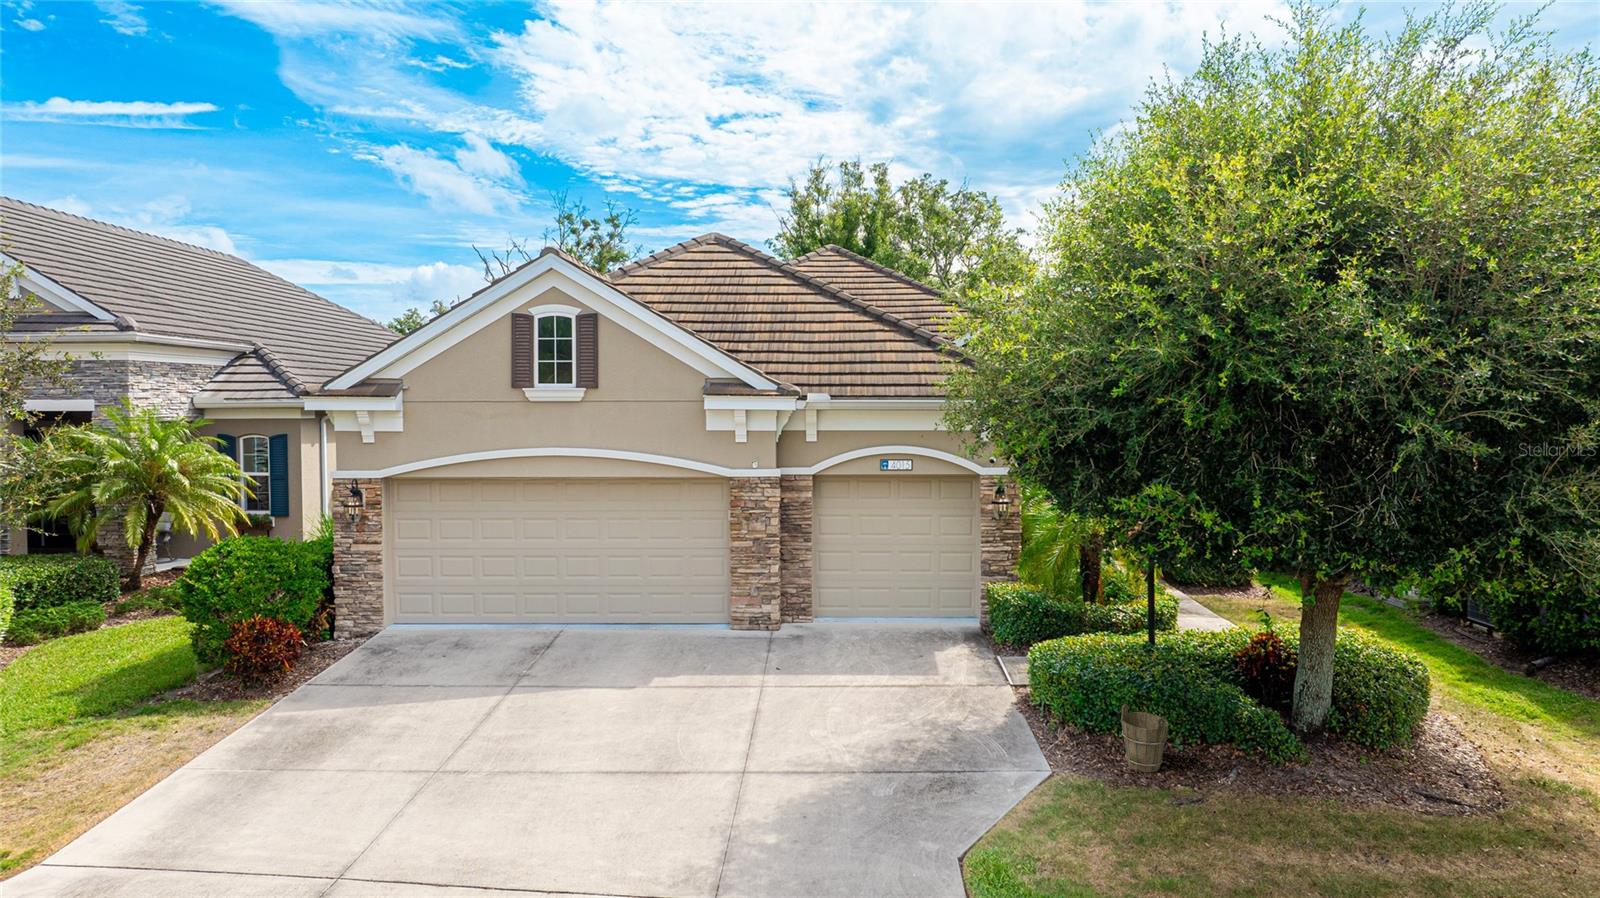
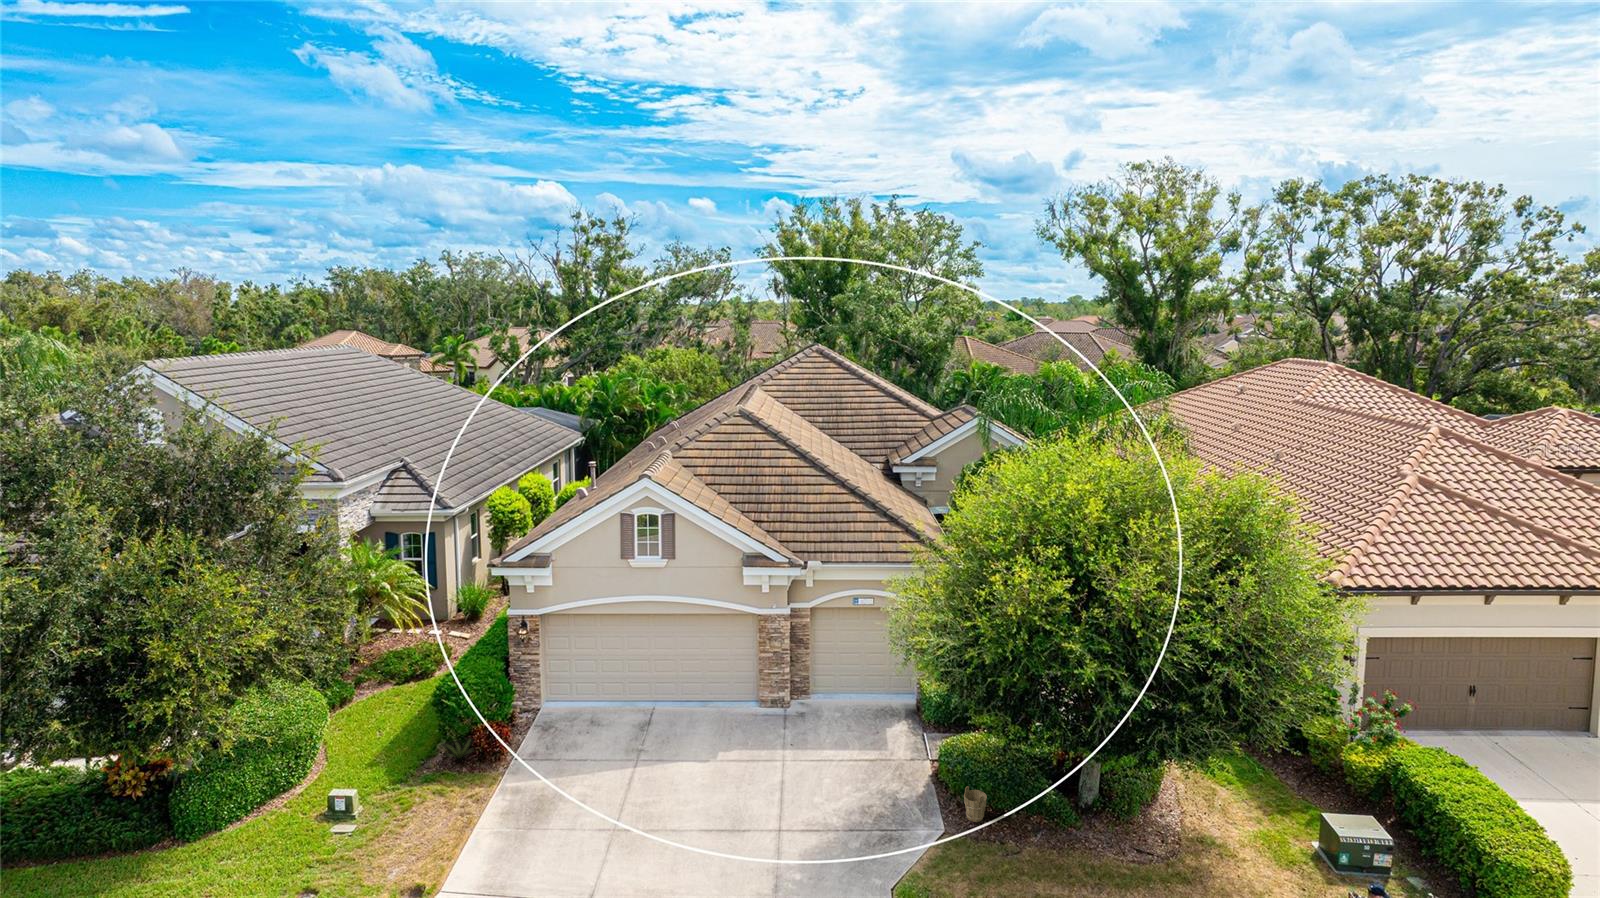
potted plant: none [167,662,240,702] -> present [442,738,474,762]

